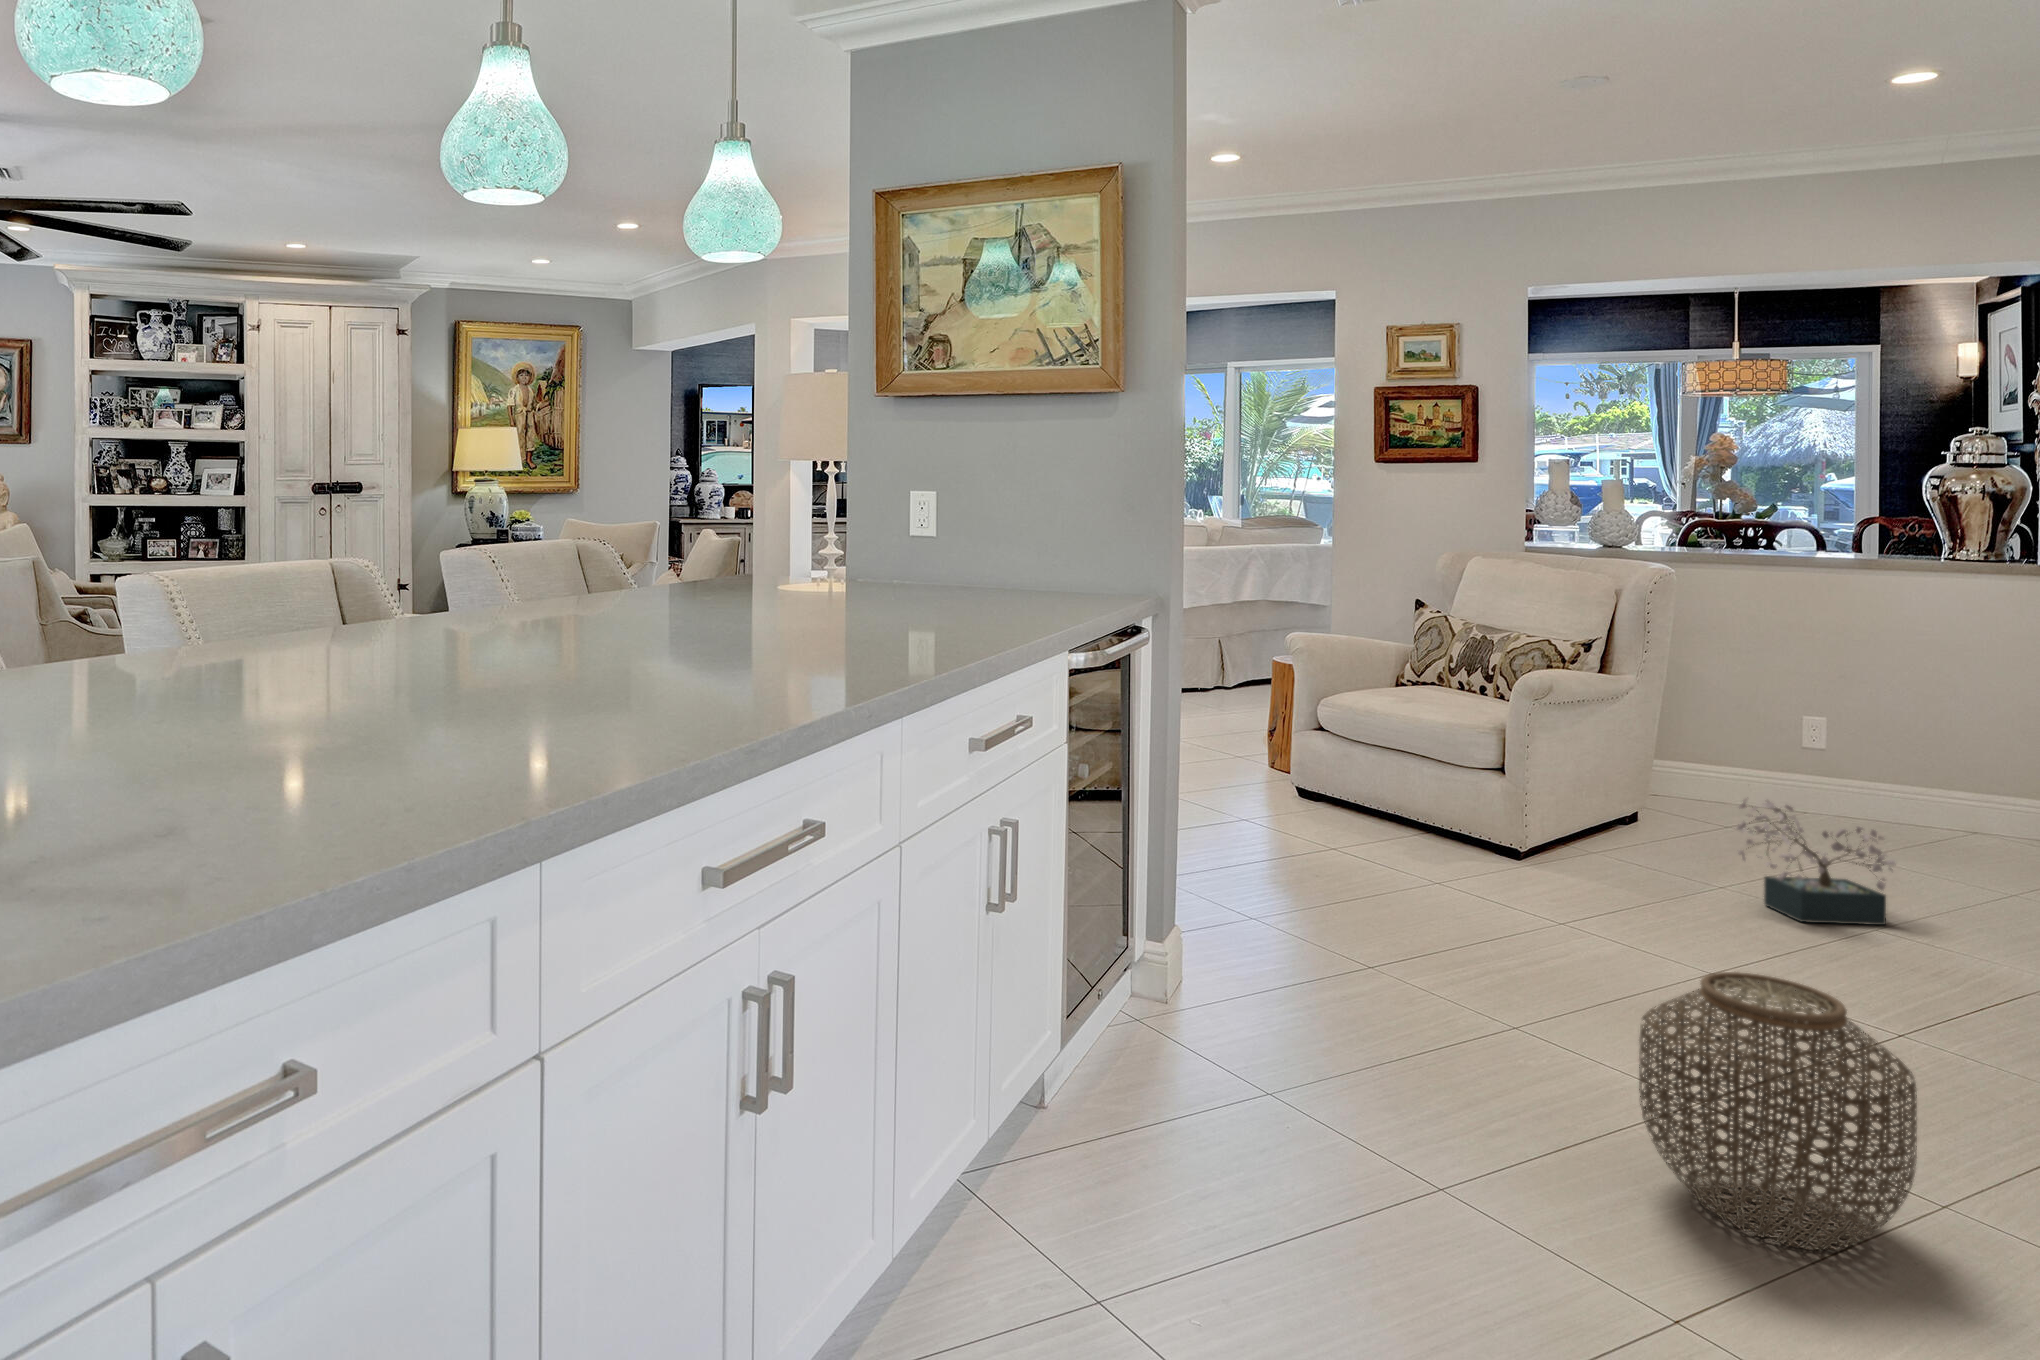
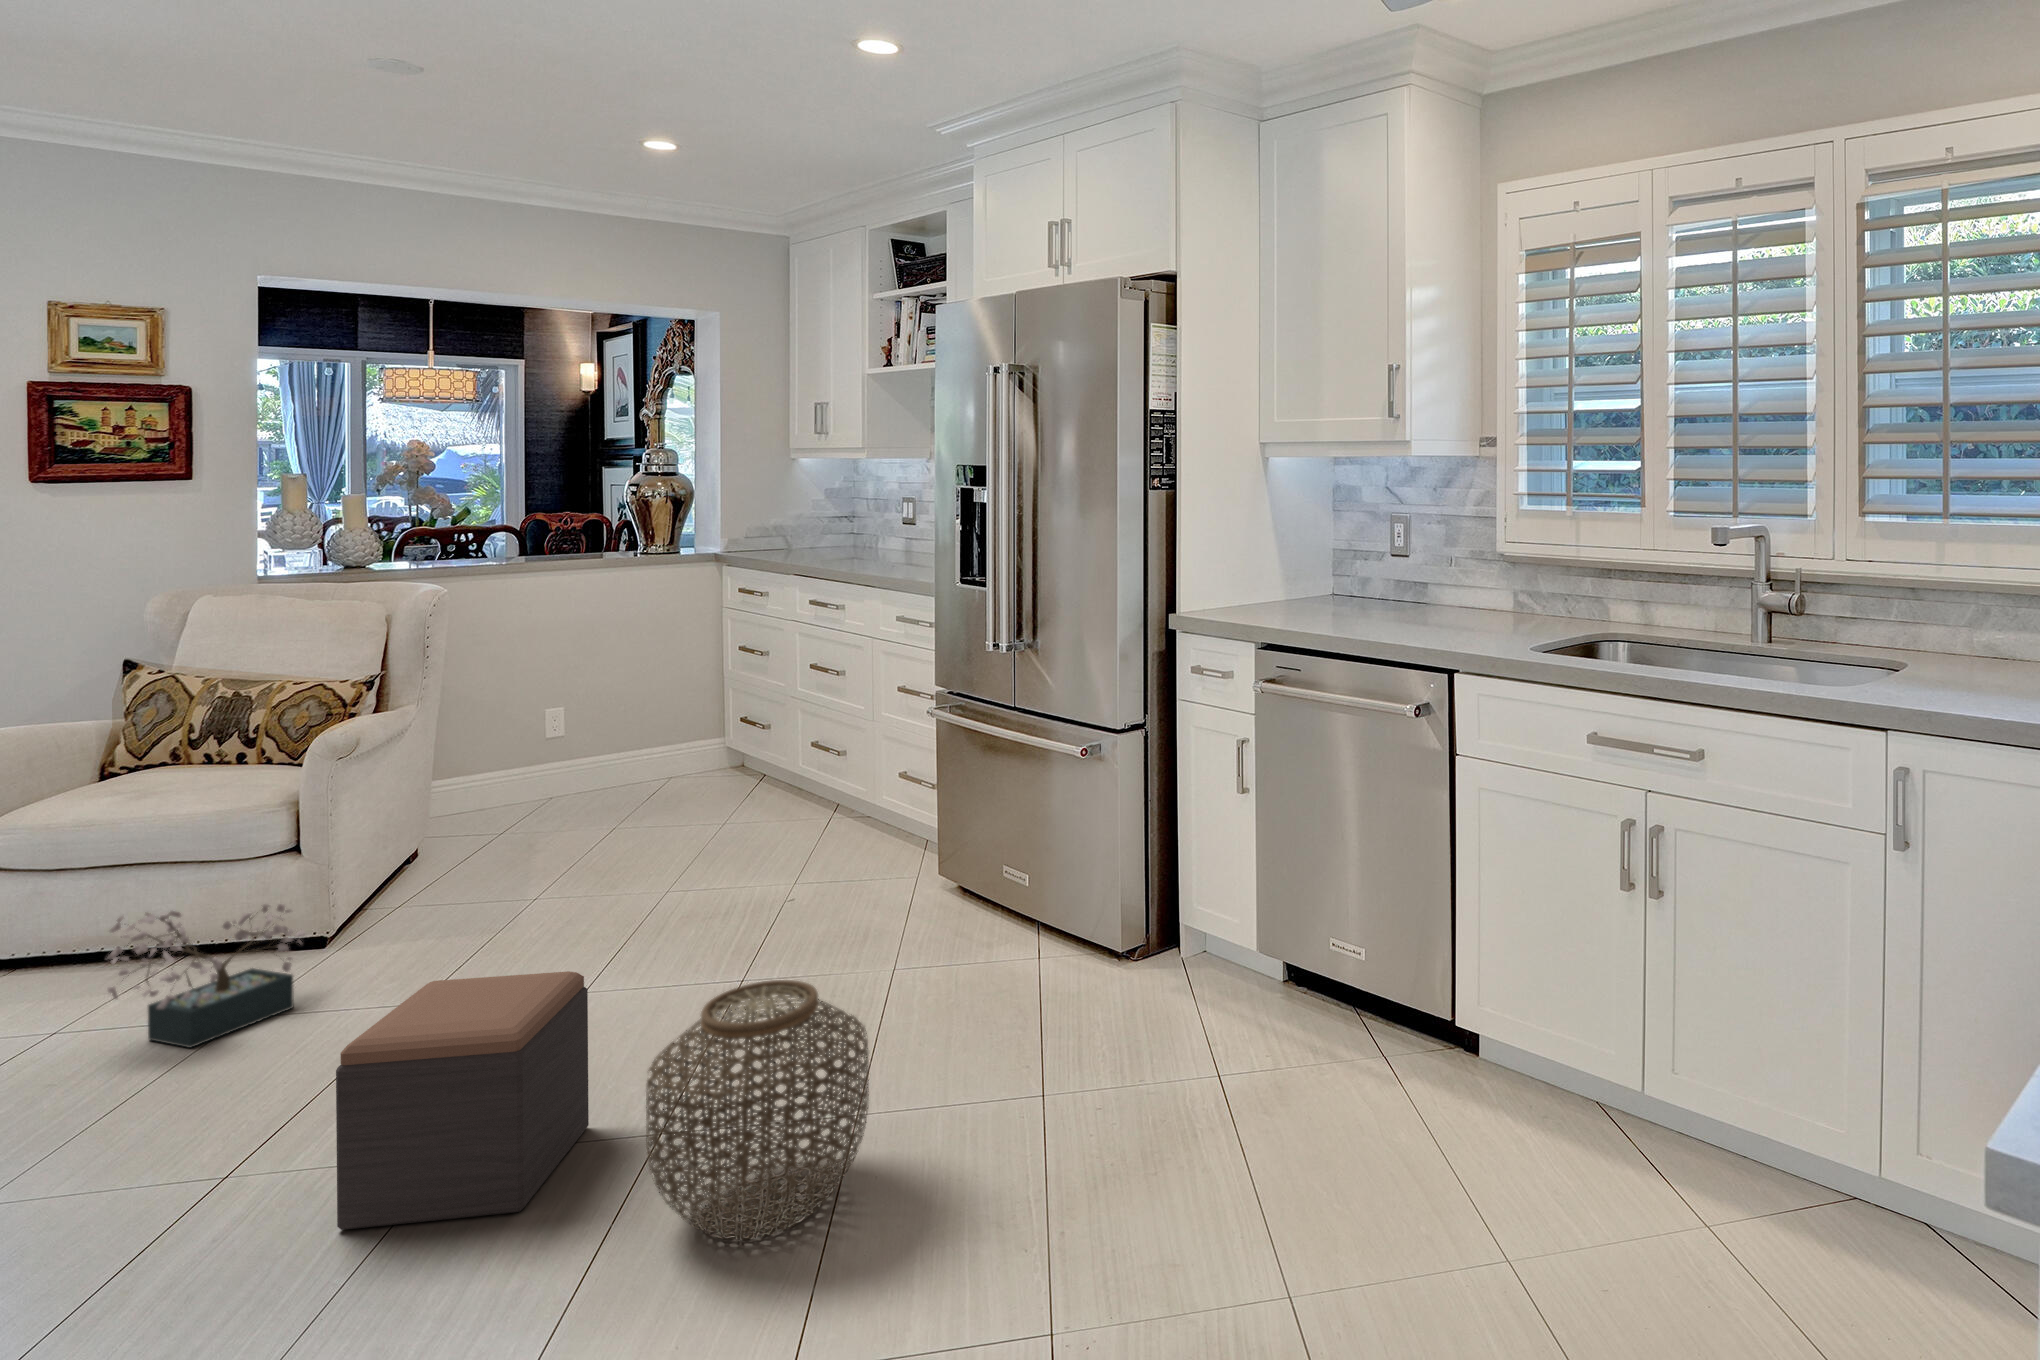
decorative plant: present [1737,799,1895,925] -> present [108,904,305,1048]
footstool: none [1423,879,1649,1097] -> present [336,971,589,1230]

